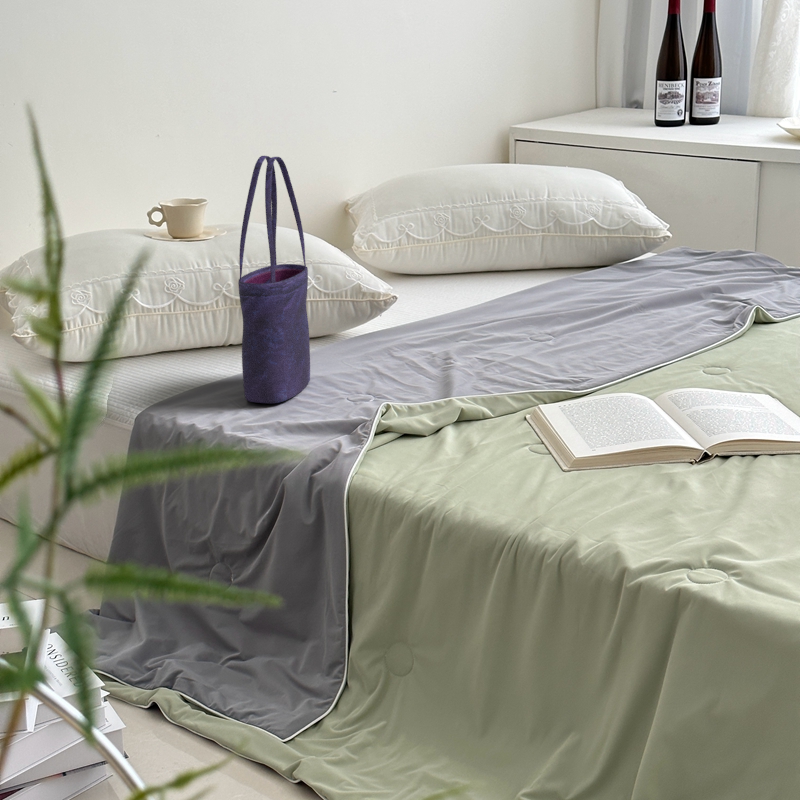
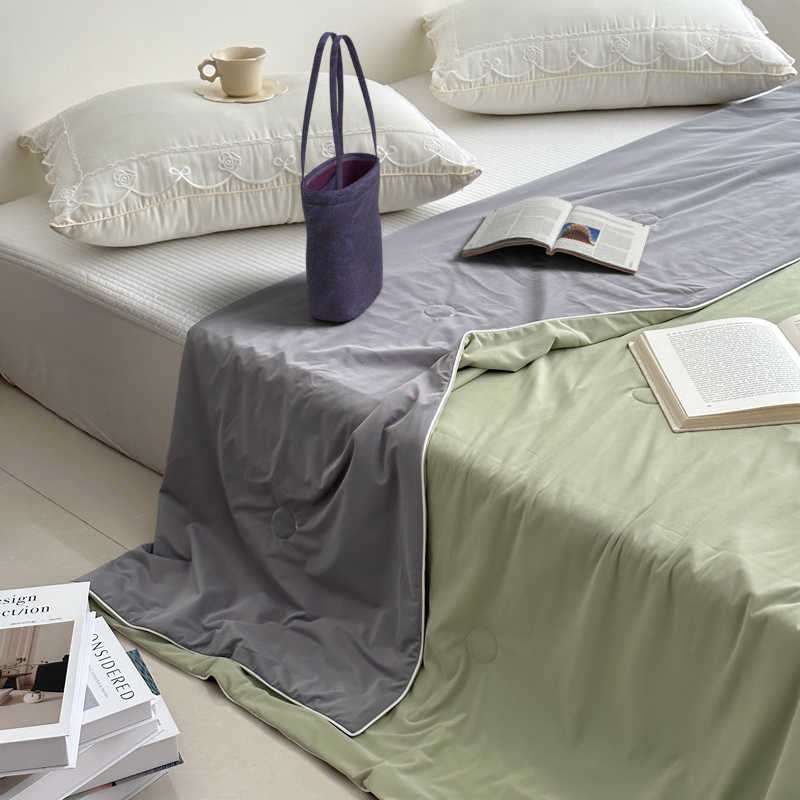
magazine: none [381,318,545,371] -> present [463,196,650,274]

